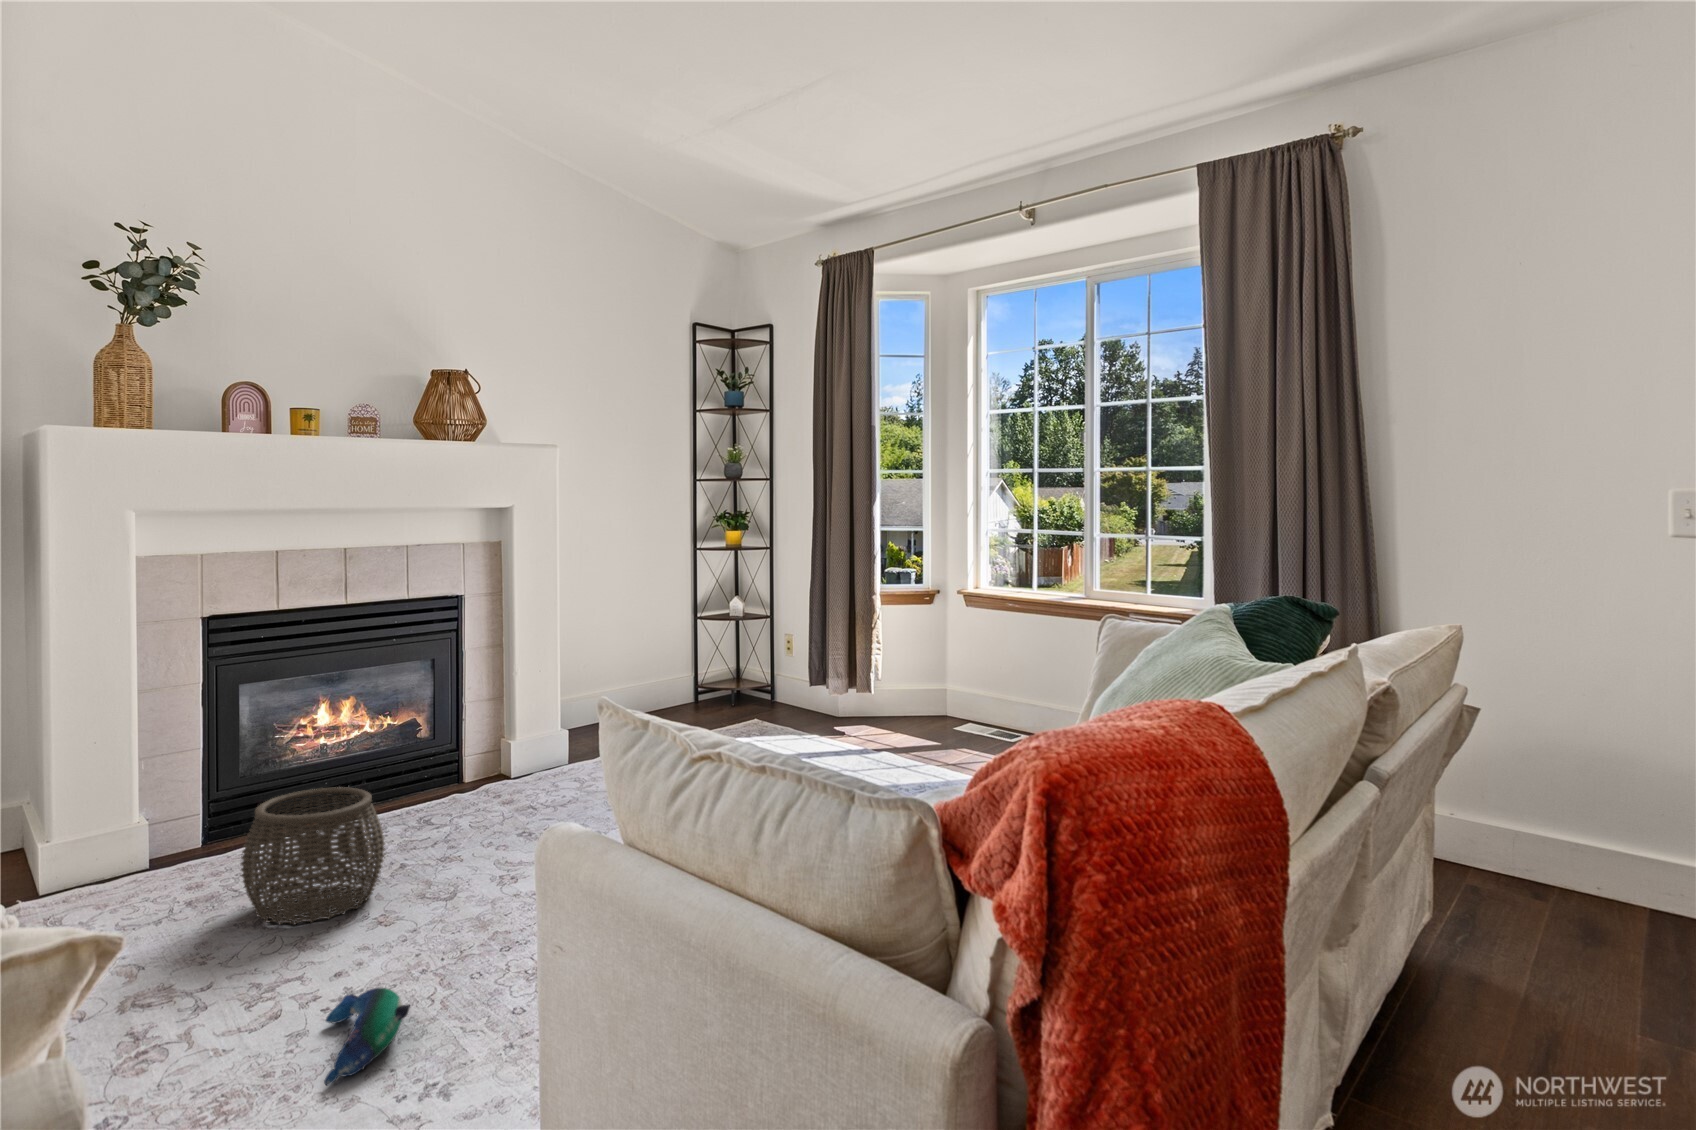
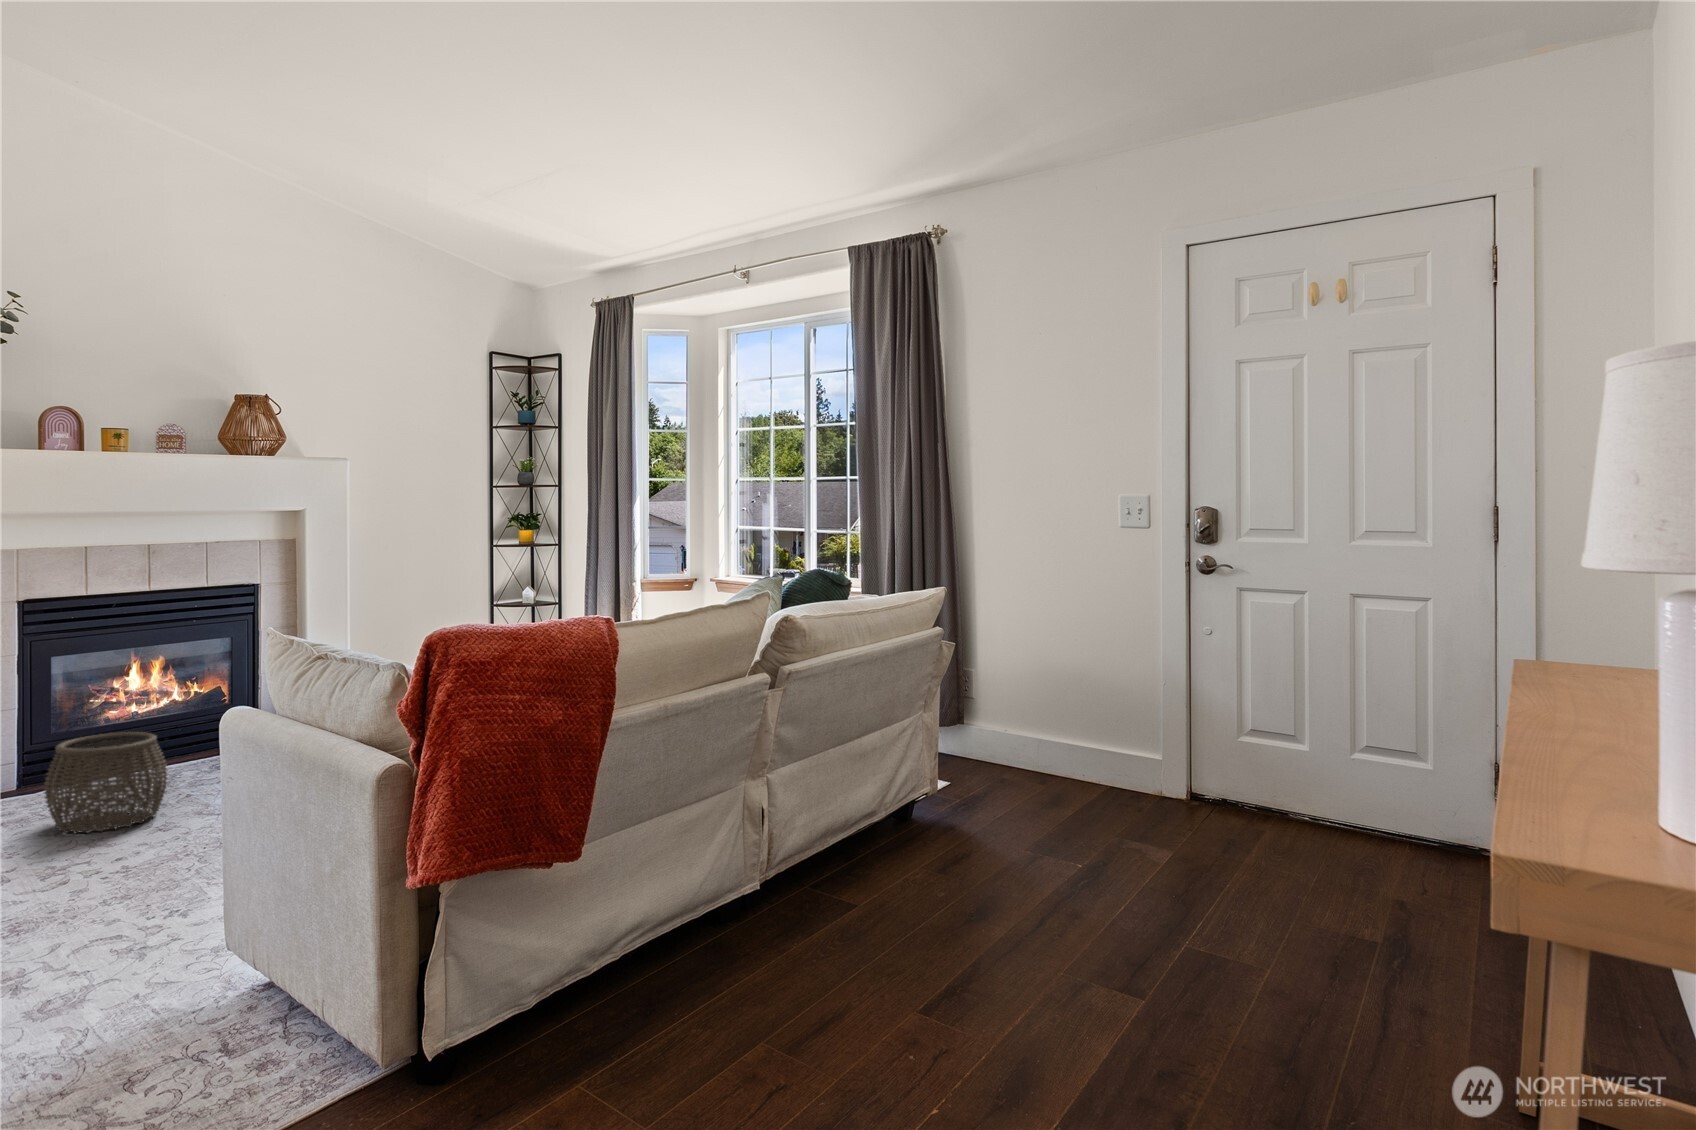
plush toy: present [324,987,410,1085] -> none [85,856,158,911]

